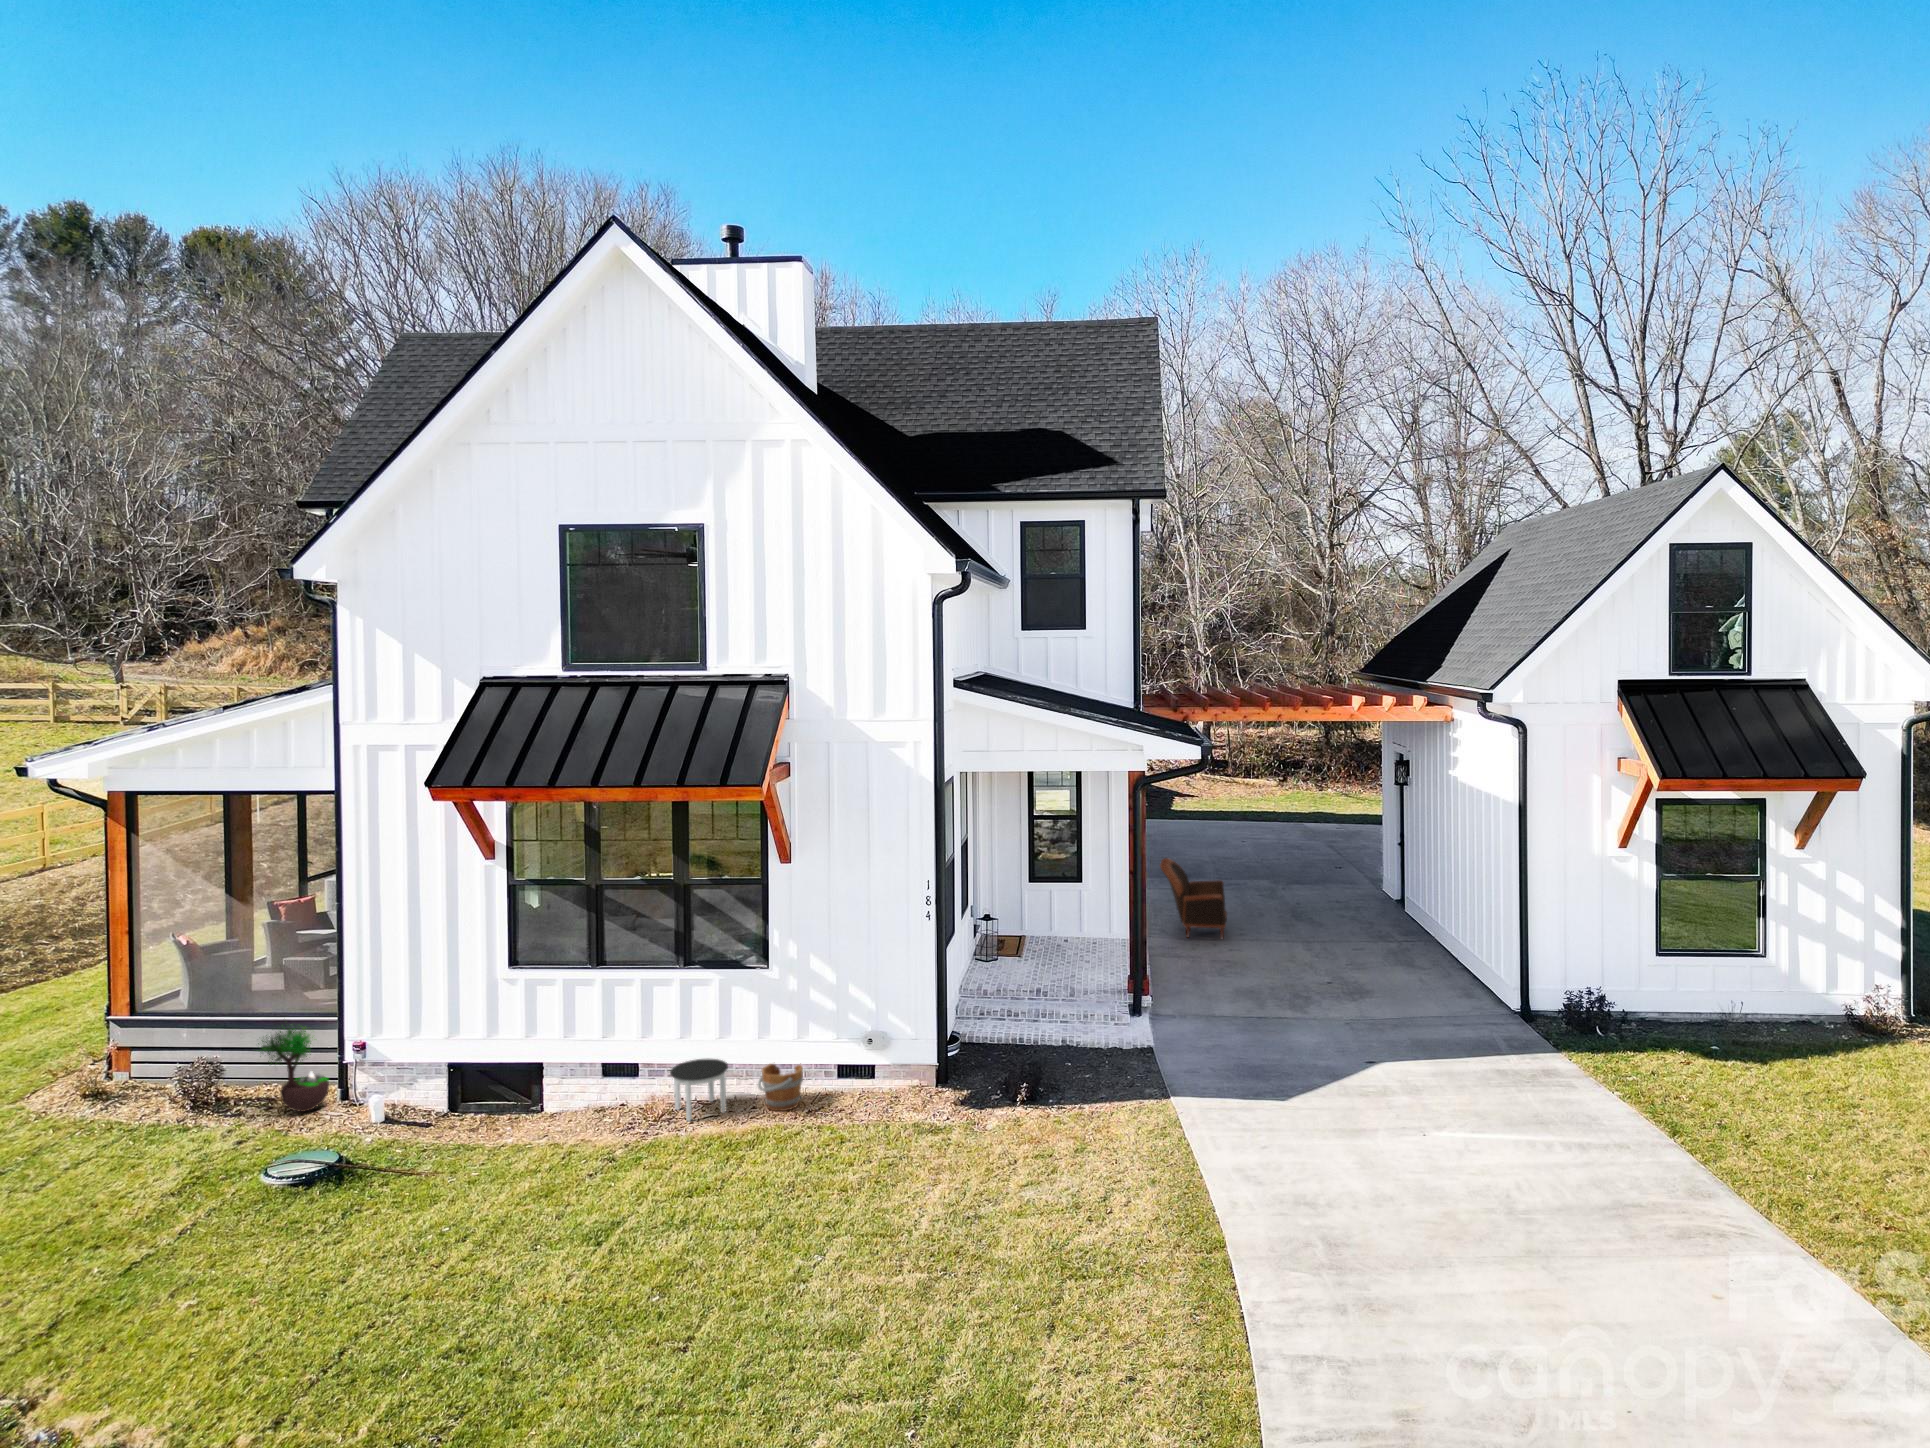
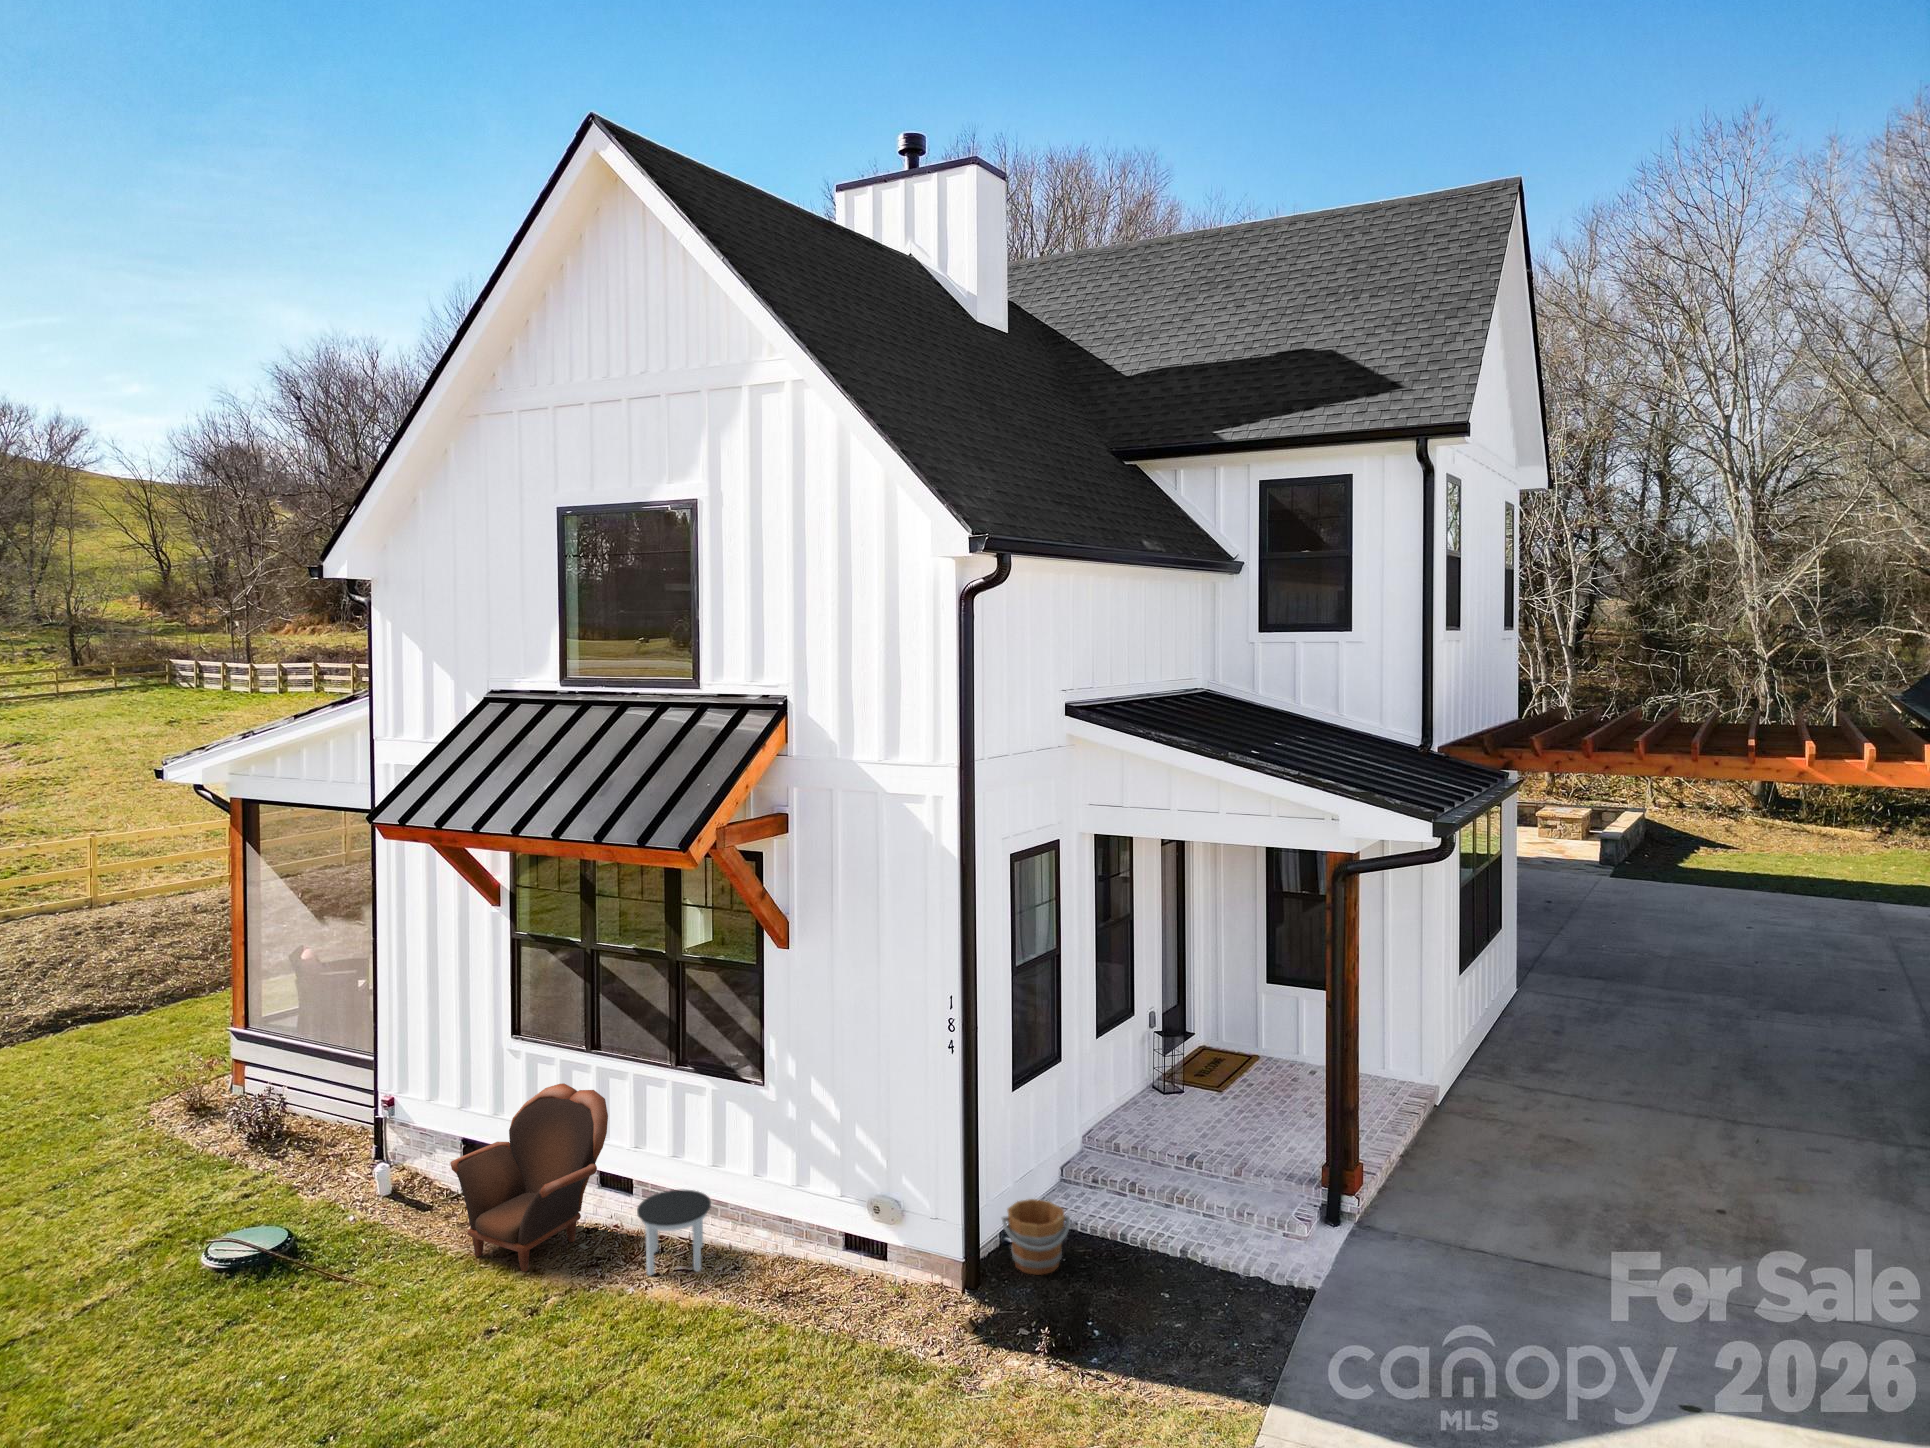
armchair: present [1160,858,1227,938] -> present [450,1083,608,1272]
potted tree: present [258,1026,329,1112] -> none [296,1054,370,1158]
bucket: present [758,1063,803,1111] -> present [1002,1199,1070,1275]

